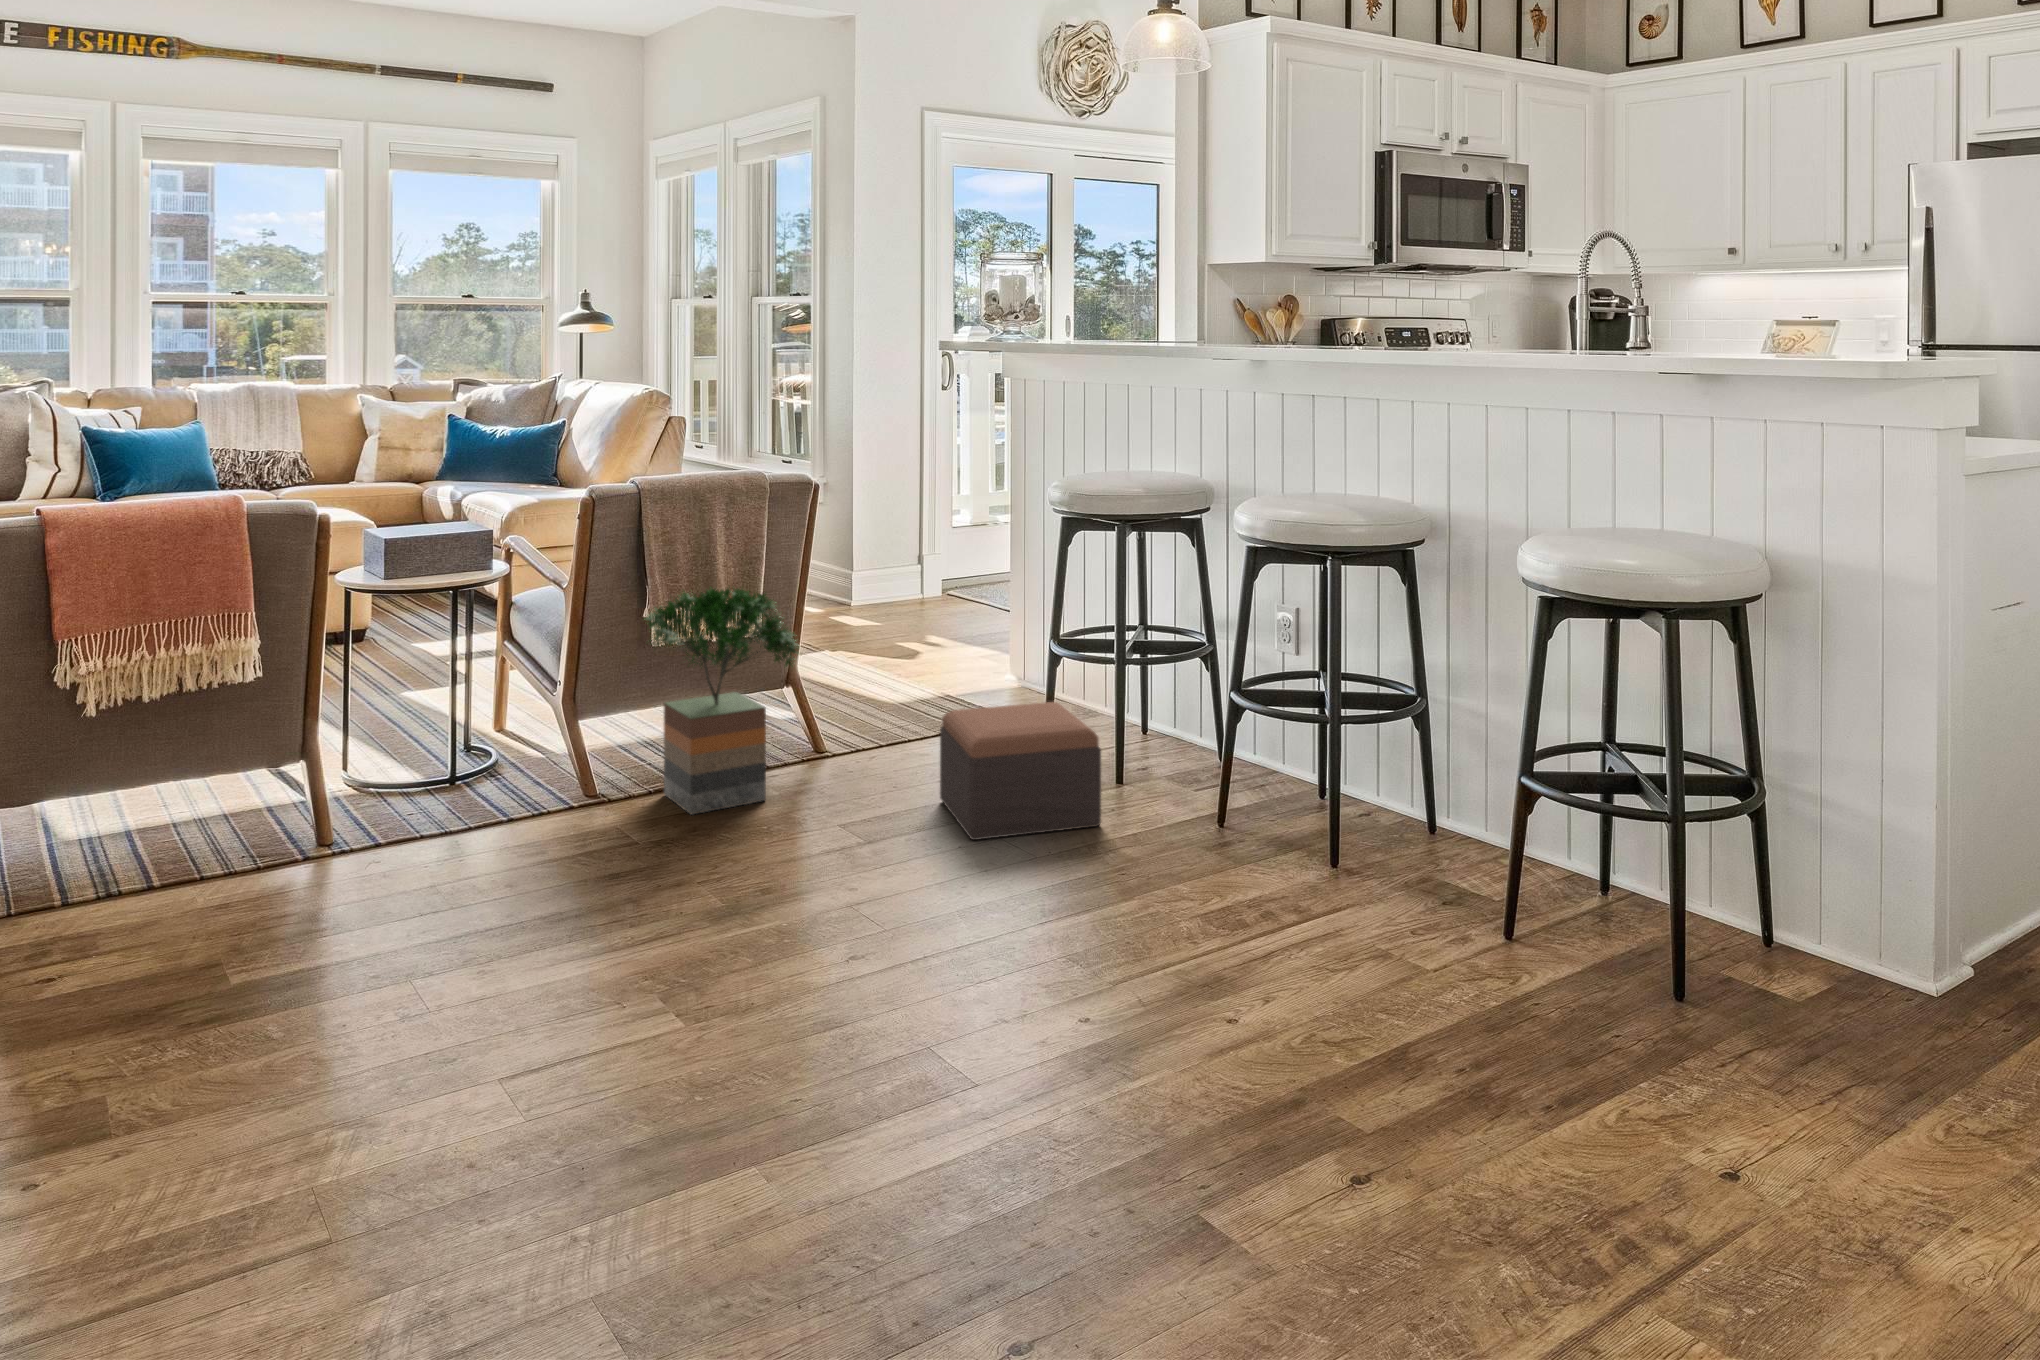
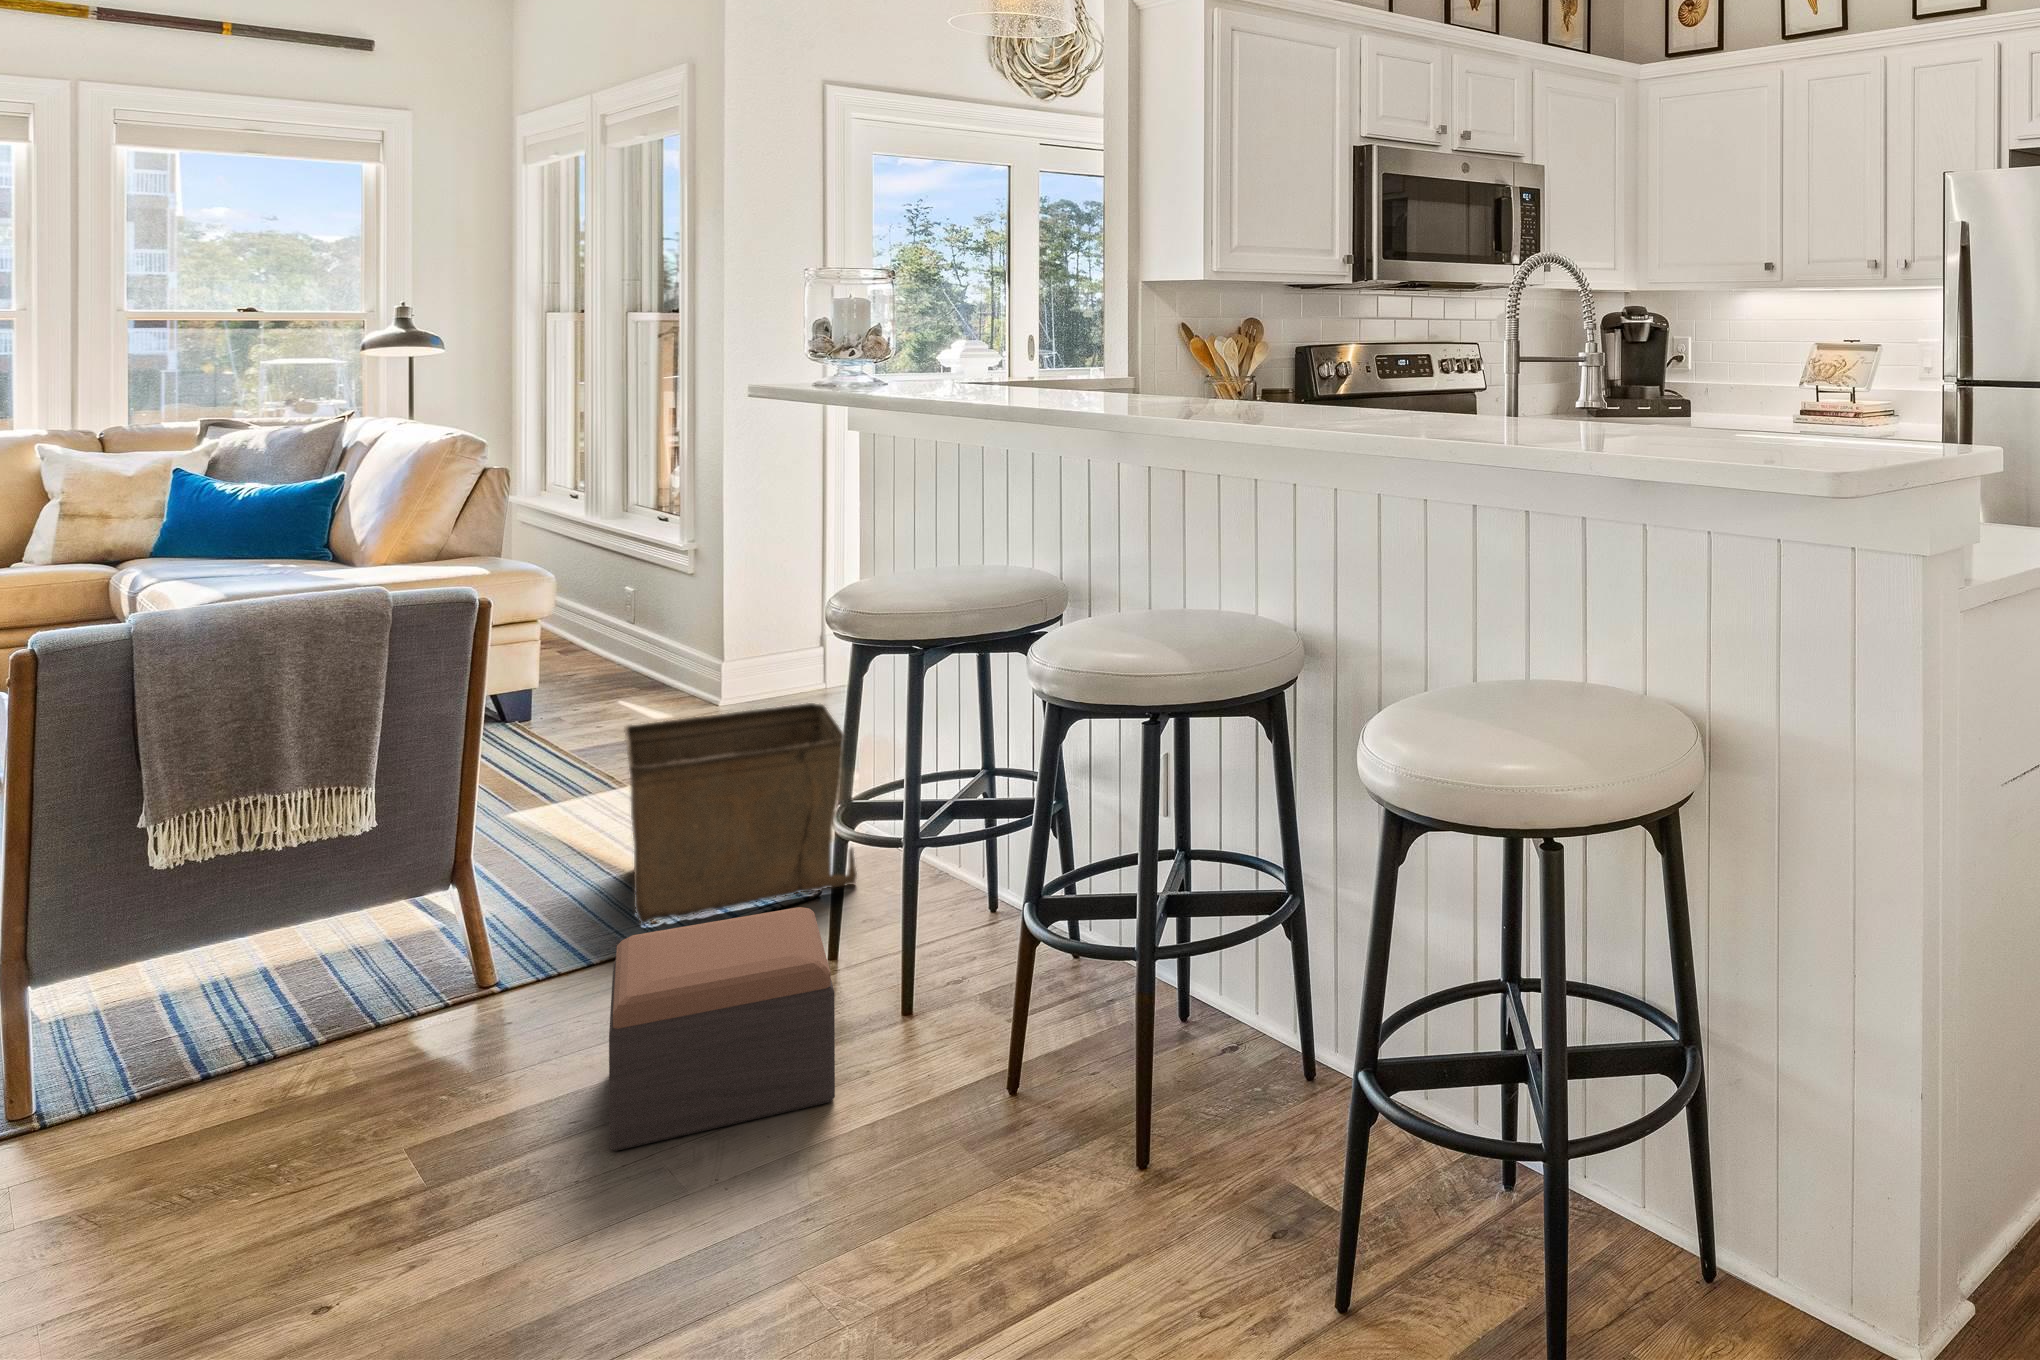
storage bin: none [862,585,1037,730] -> present [625,703,857,924]
potted tree: present [644,587,800,815] -> none [112,761,397,1132]

